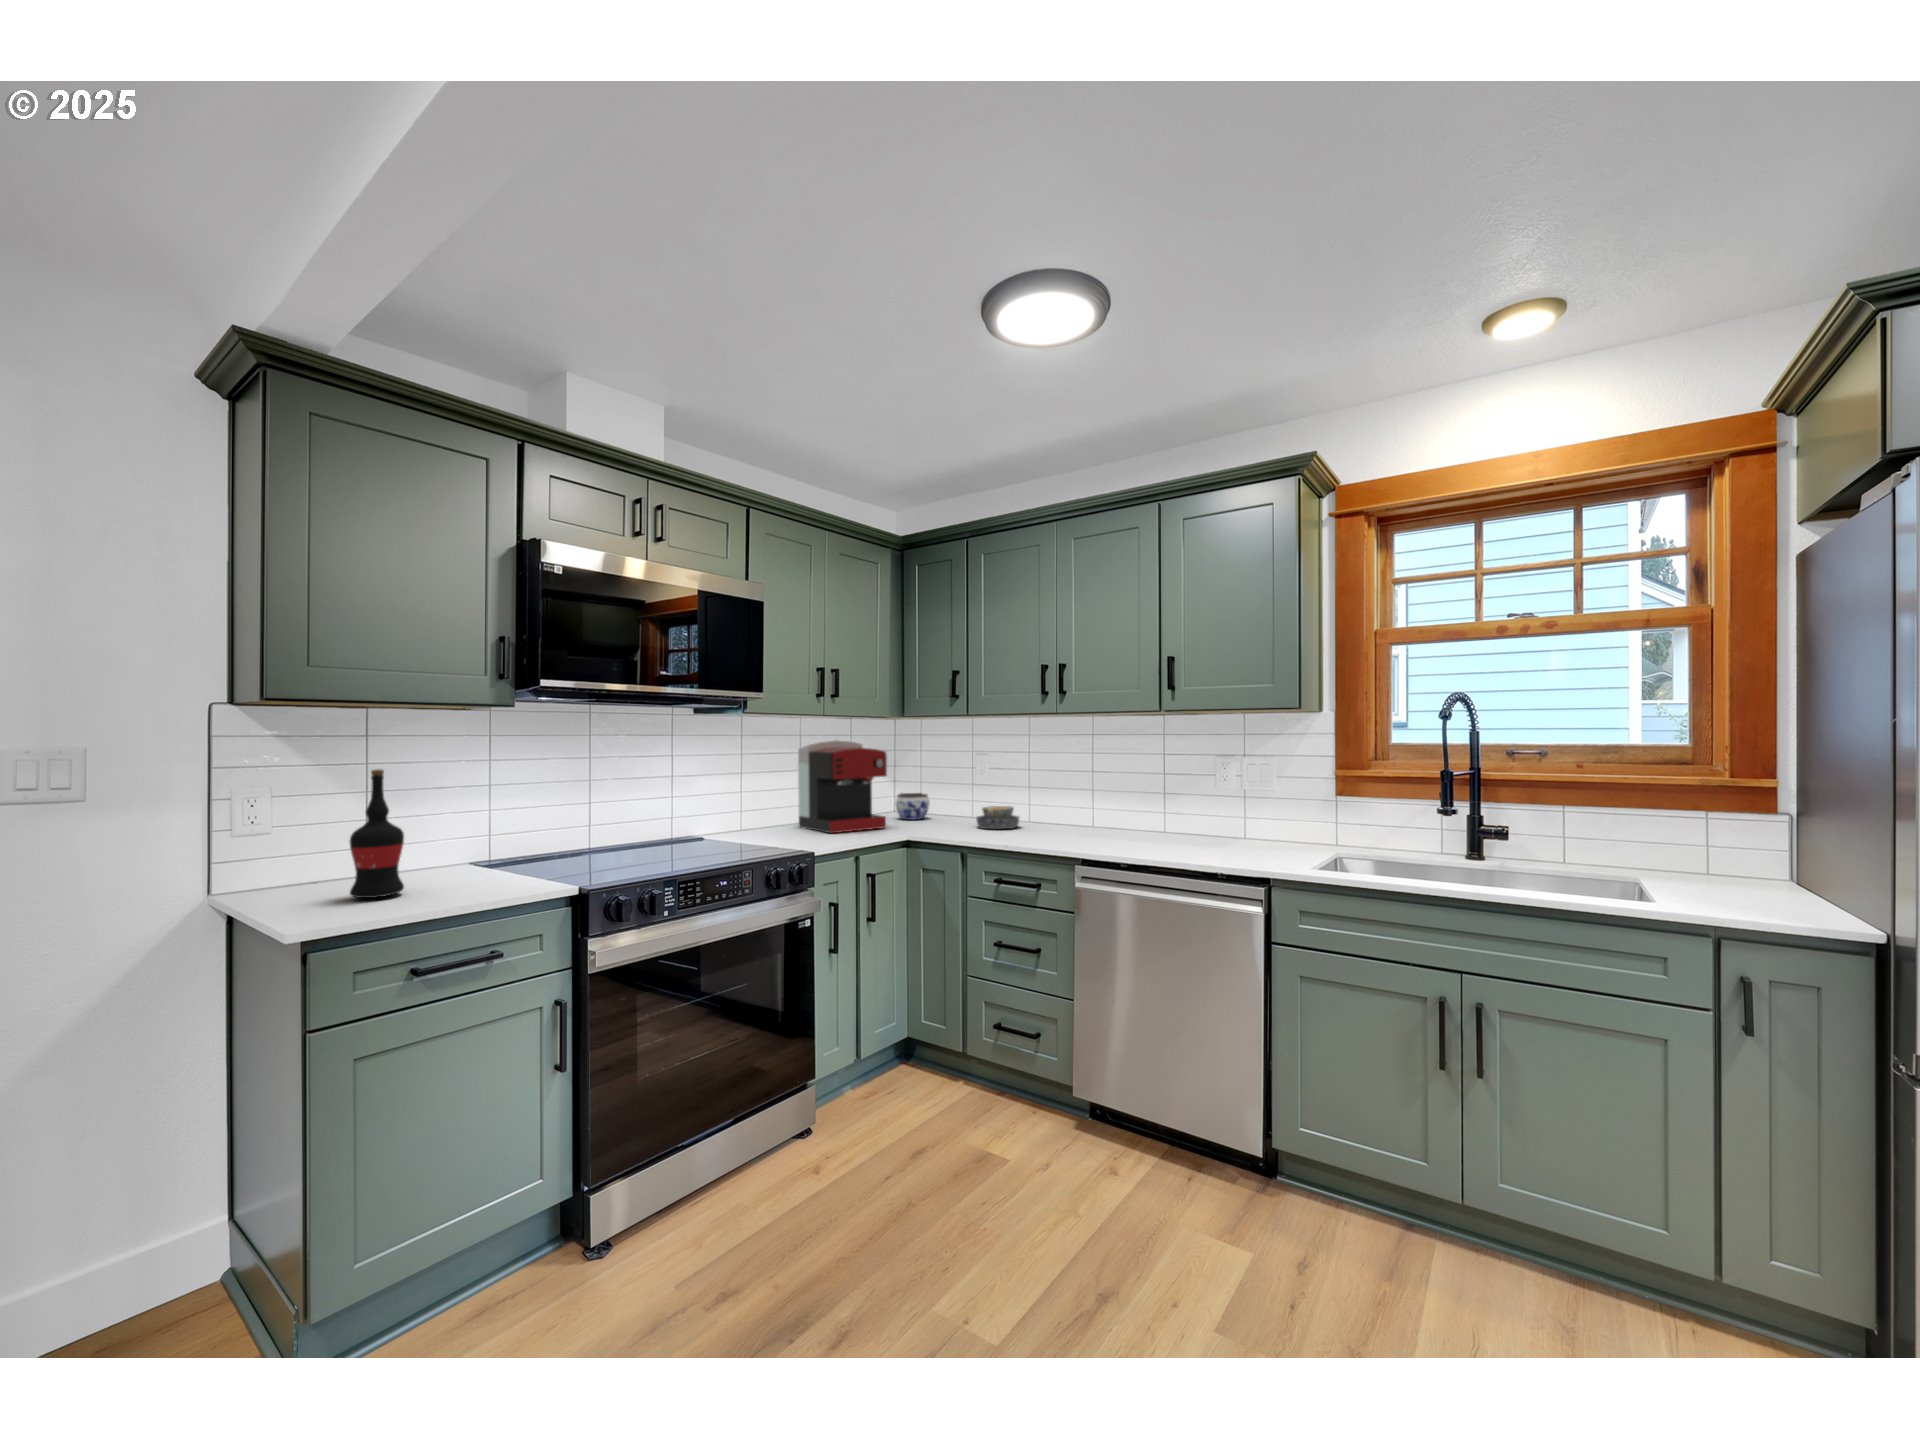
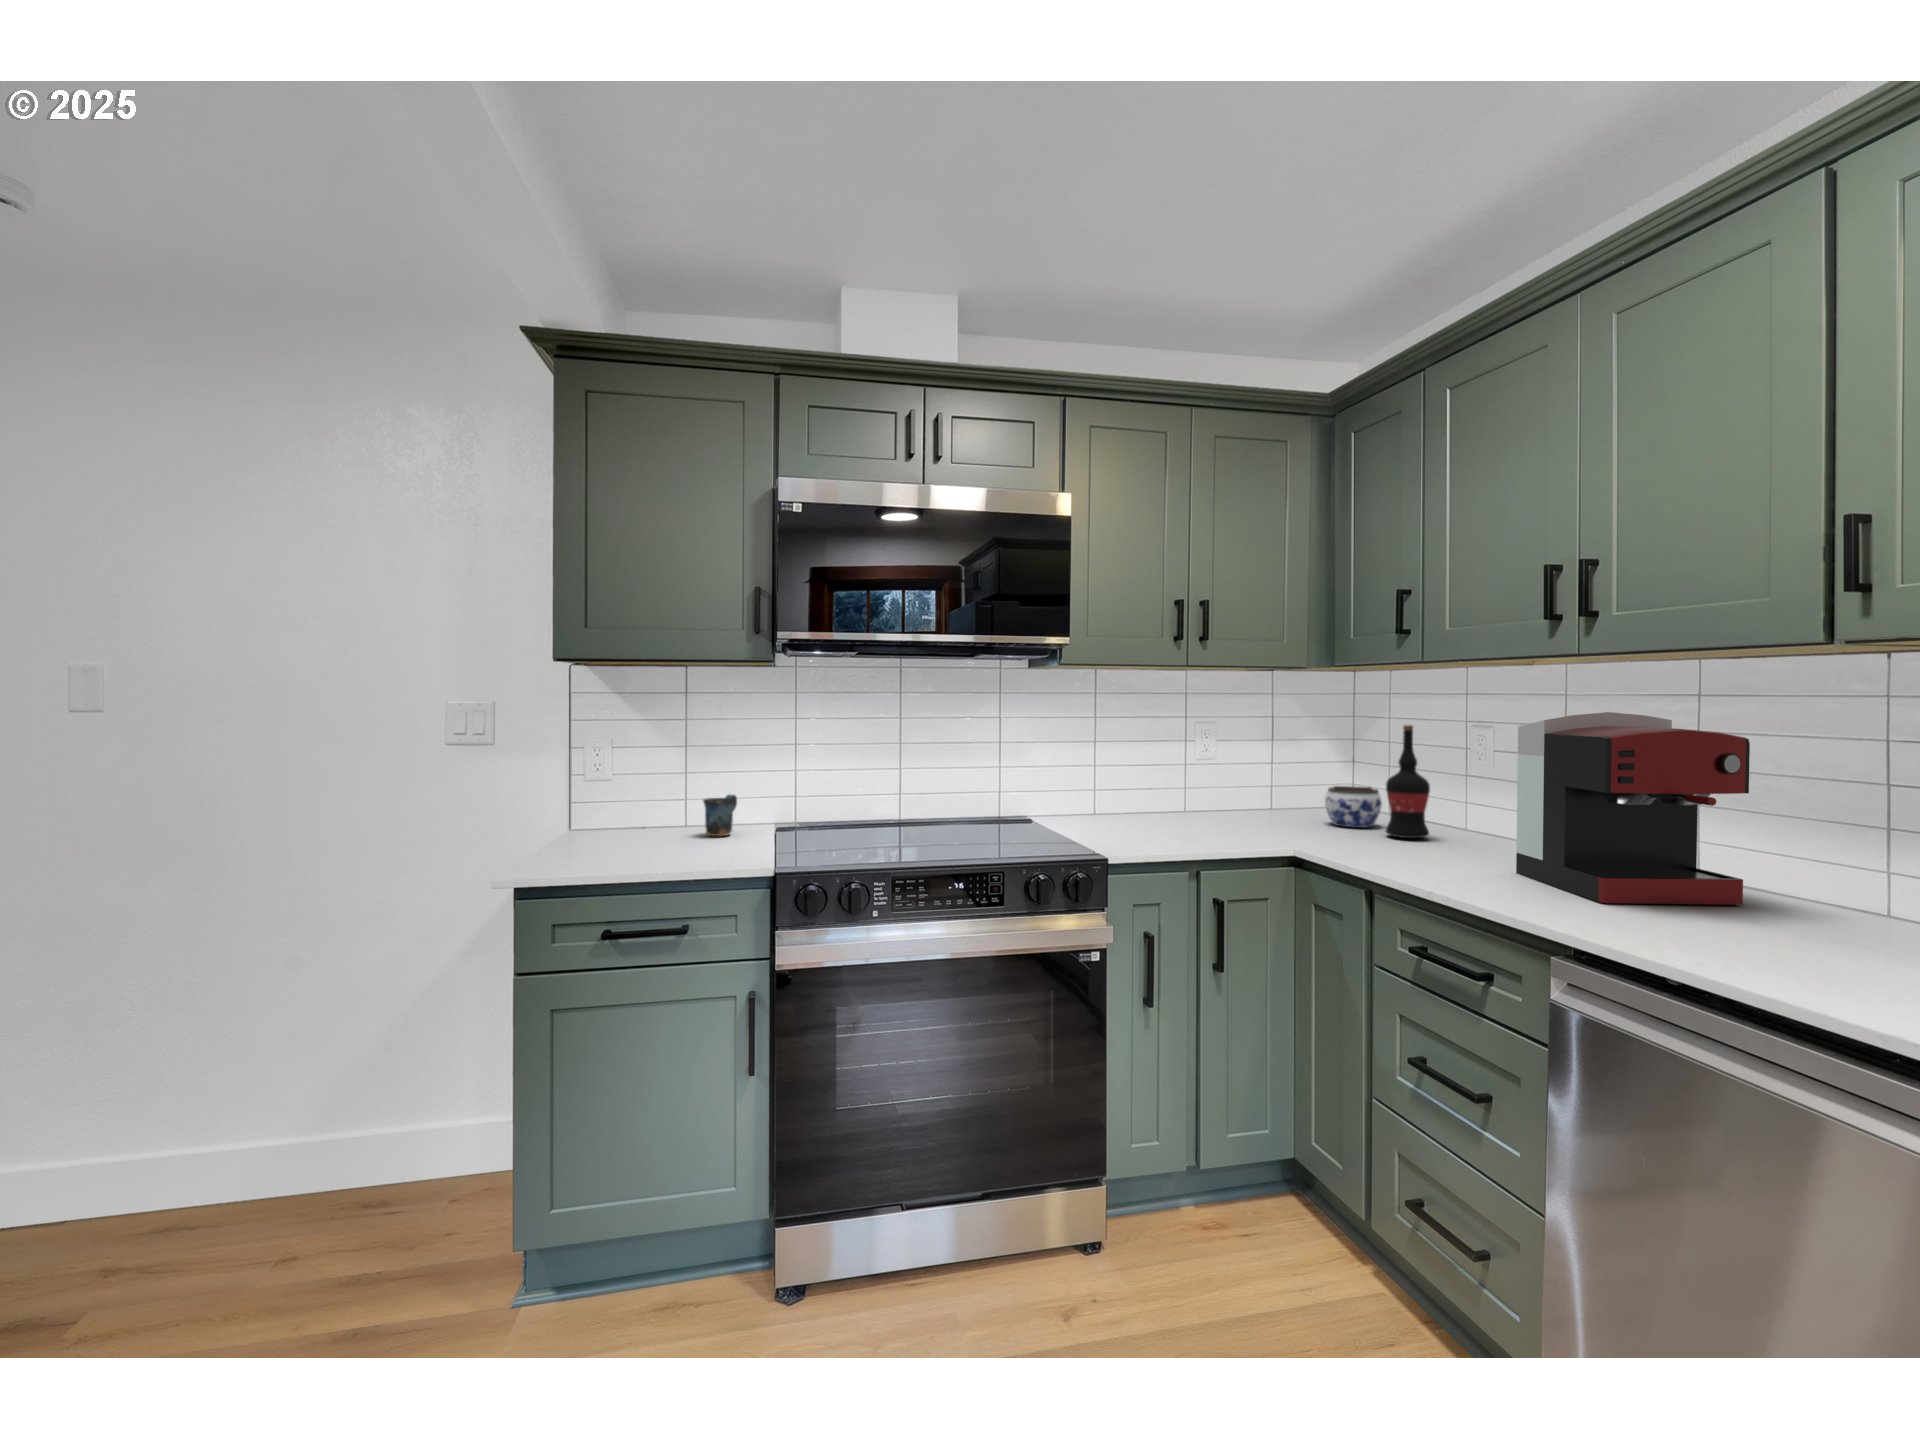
coffee maker: present [798,740,887,833] -> present [1516,712,1750,905]
wine bottle: present [350,769,404,898] -> present [1386,725,1430,838]
bowl: present [976,806,1019,829] -> none [1432,820,1521,862]
mug: none [417,835,456,877] -> present [703,795,737,836]

